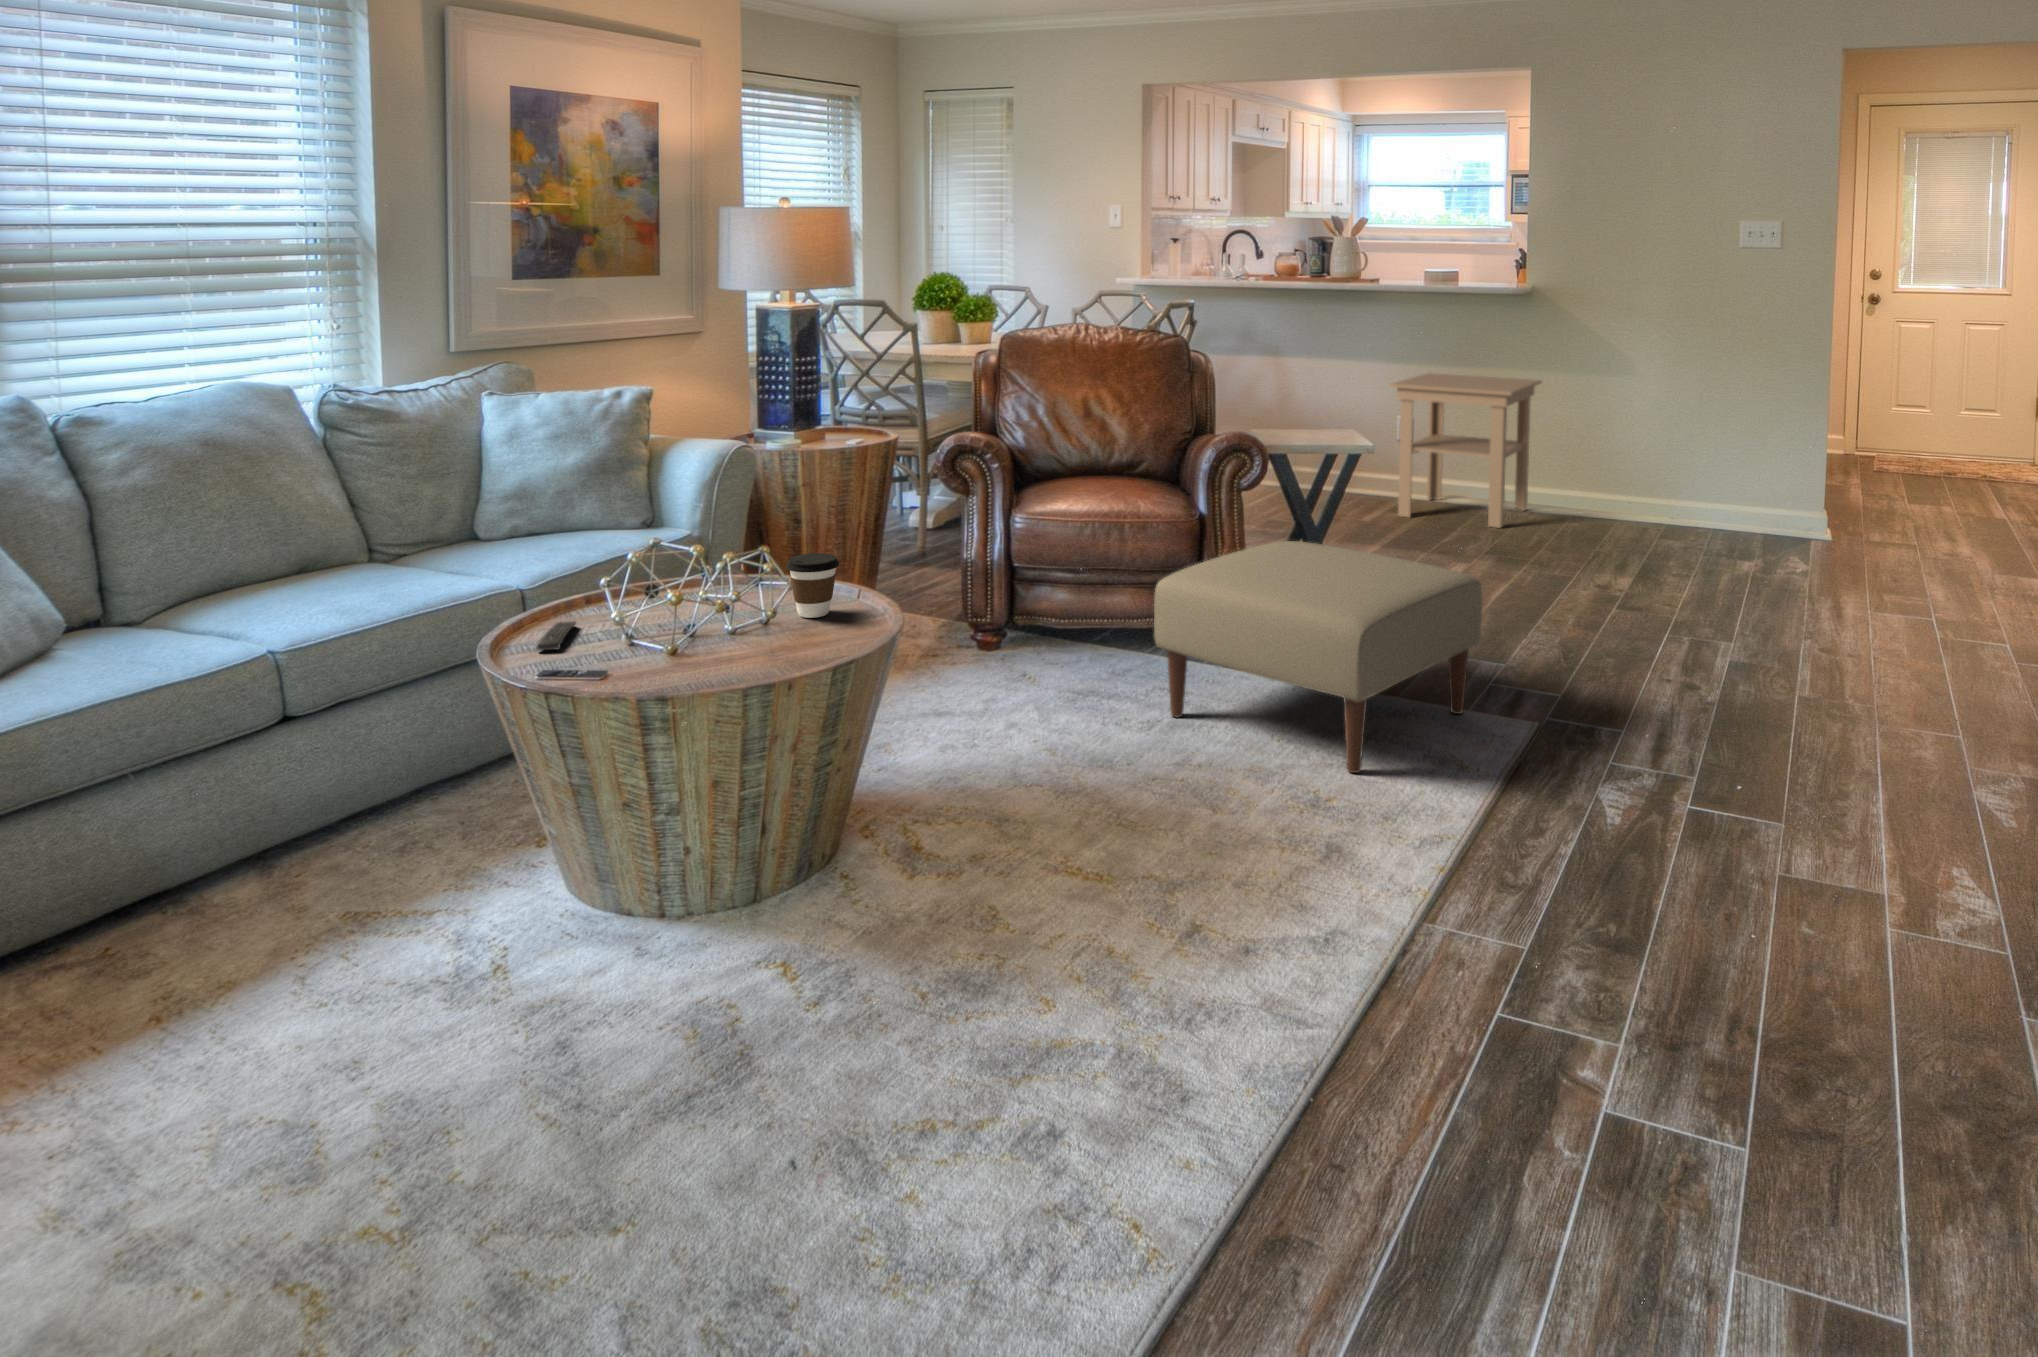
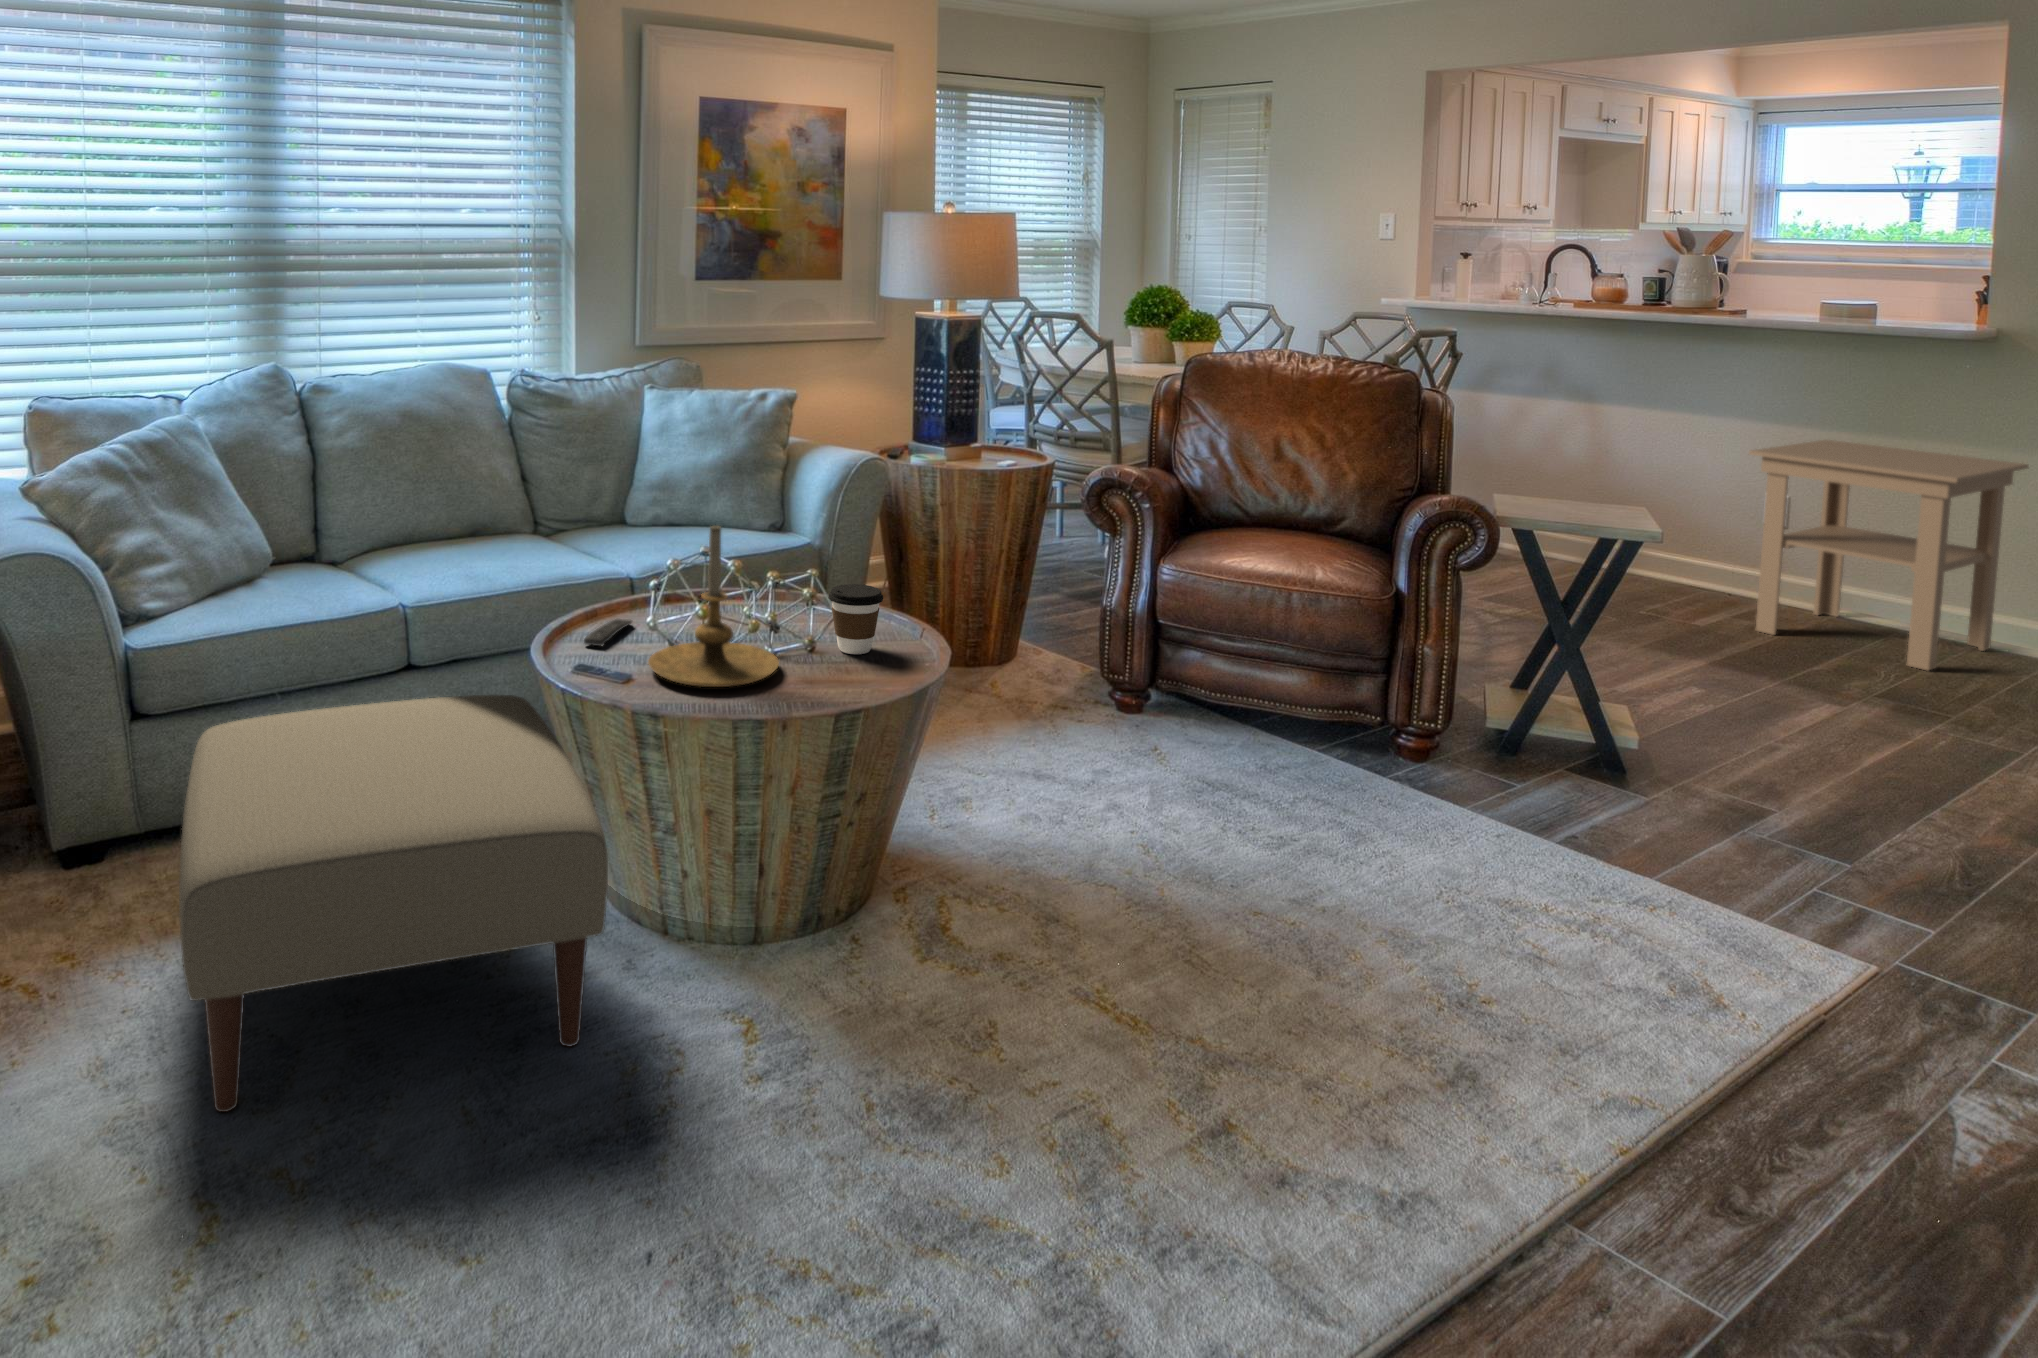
candle holder: none [622,510,757,668] -> present [648,526,779,687]
ottoman: present [1154,541,1482,773] -> present [179,695,608,1112]

